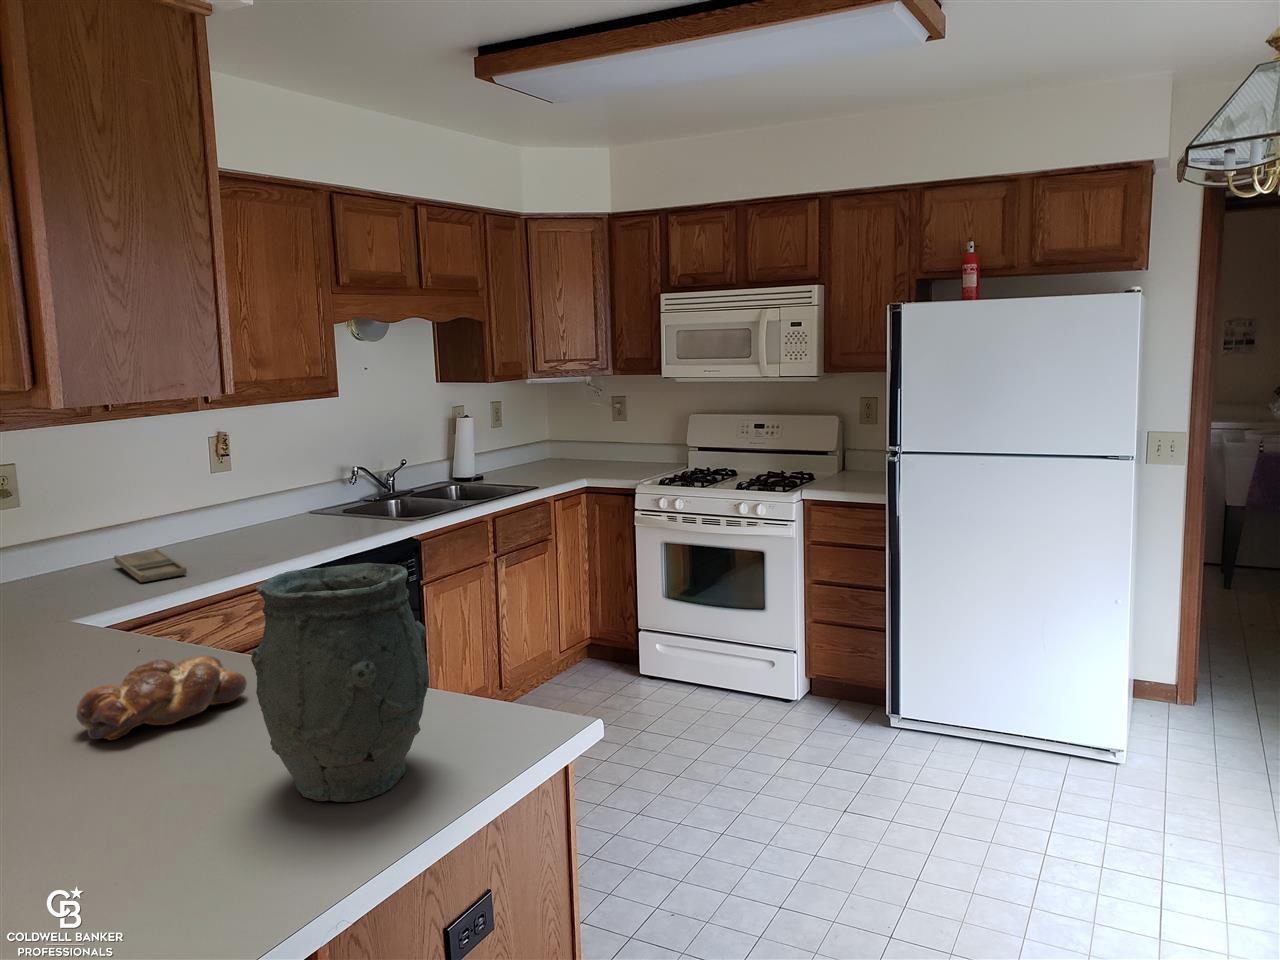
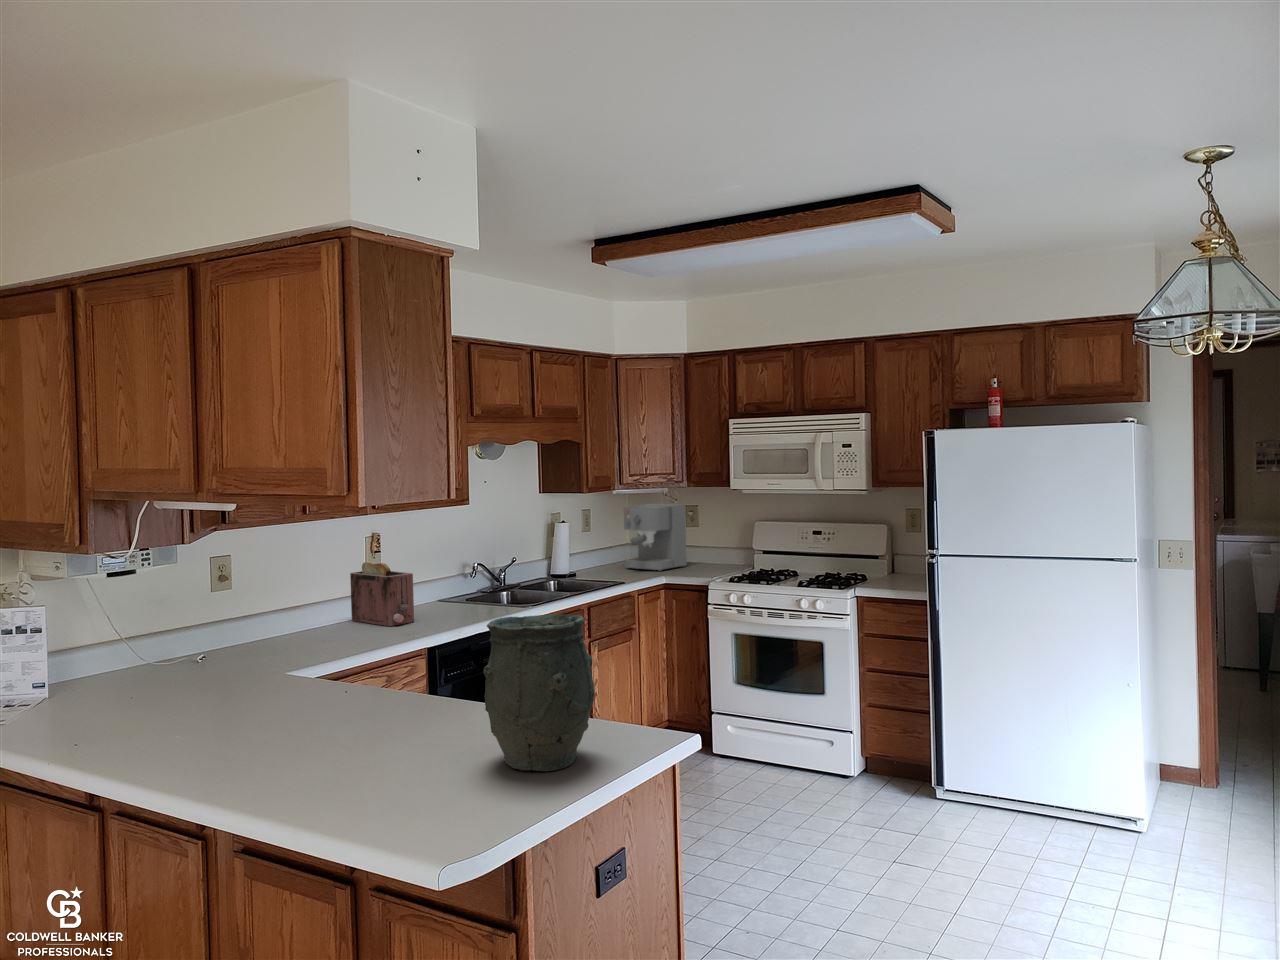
coffee maker: none [539,394,613,471] -> present [624,504,687,571]
toaster: none [187,469,269,549] -> present [350,561,414,626]
tray: present [114,549,187,582] -> none [301,624,361,648]
bread loaf: present [76,656,247,740] -> none [340,687,448,739]

